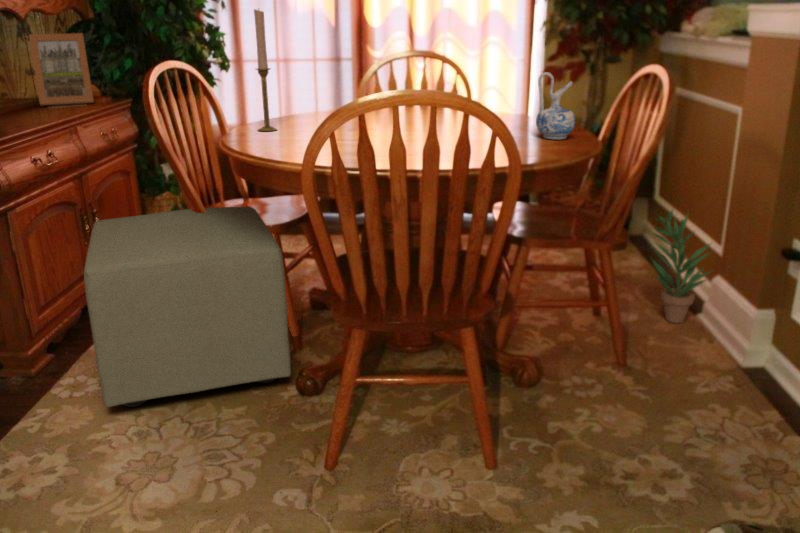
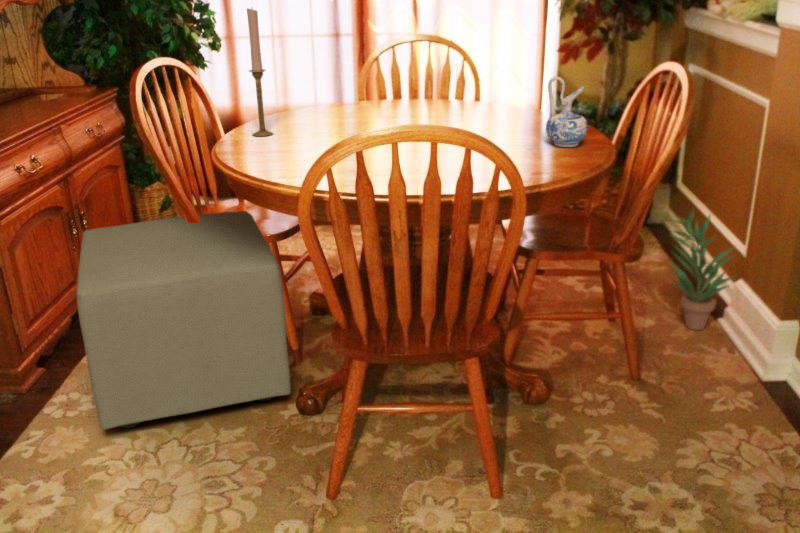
picture frame: present [29,33,94,106] -> none [6,21,77,101]

